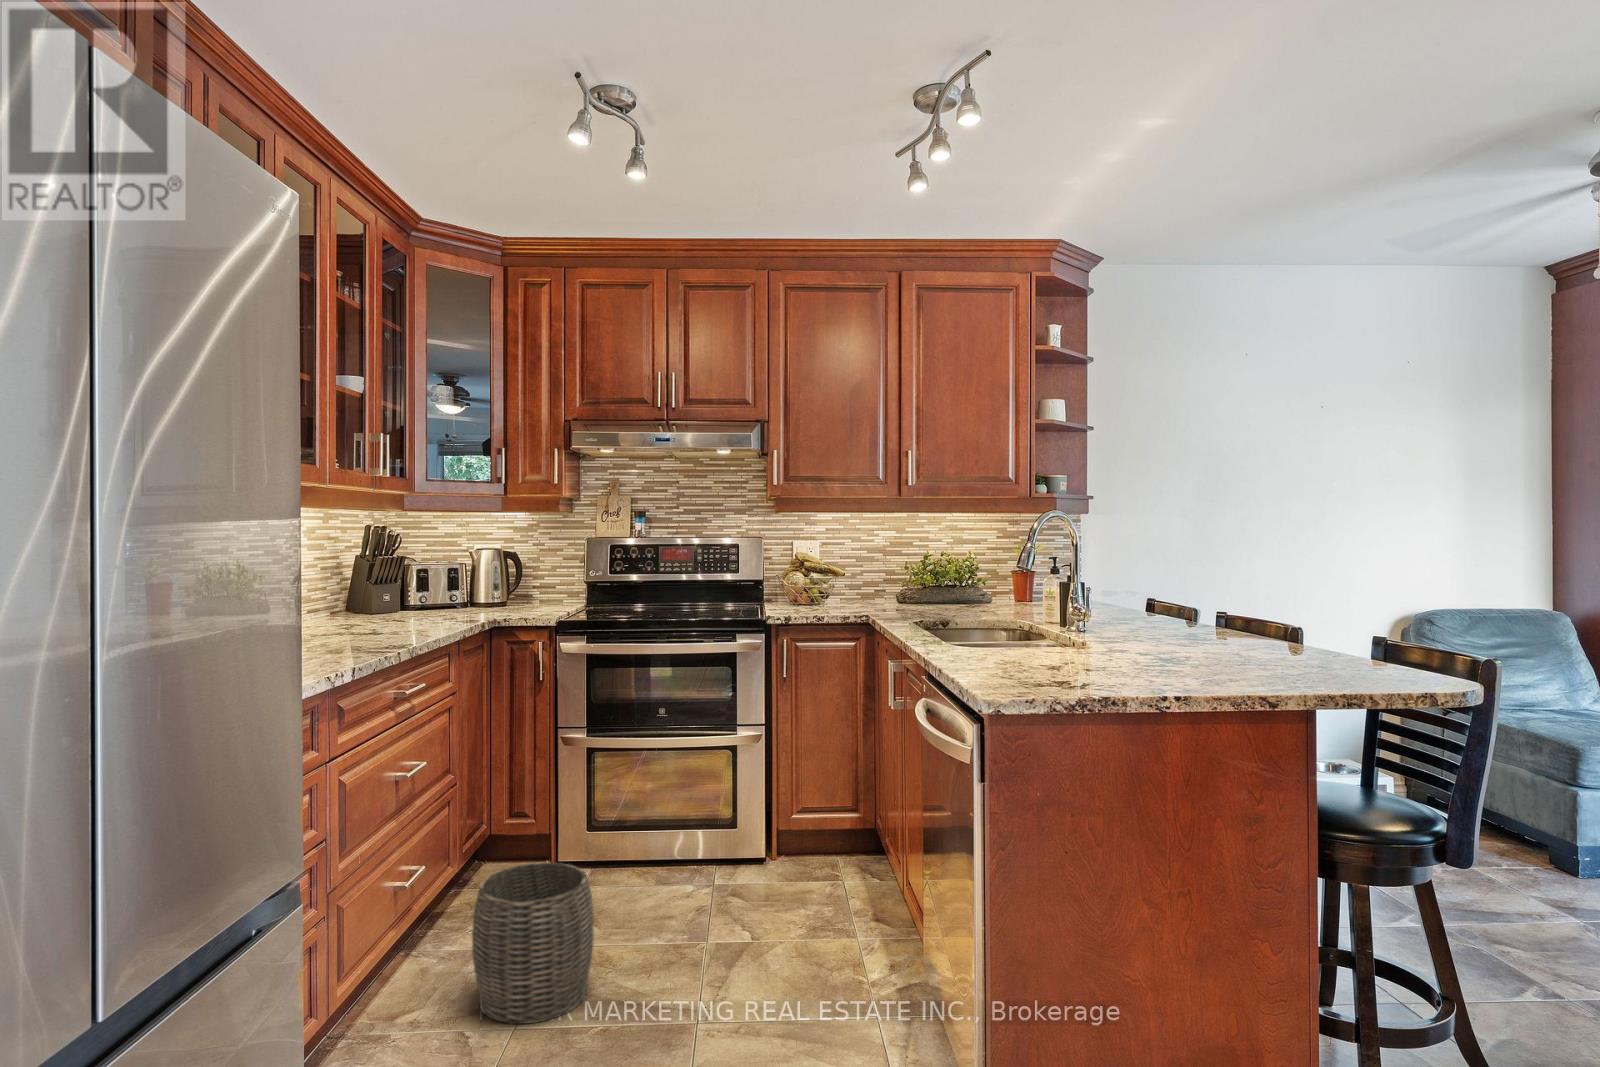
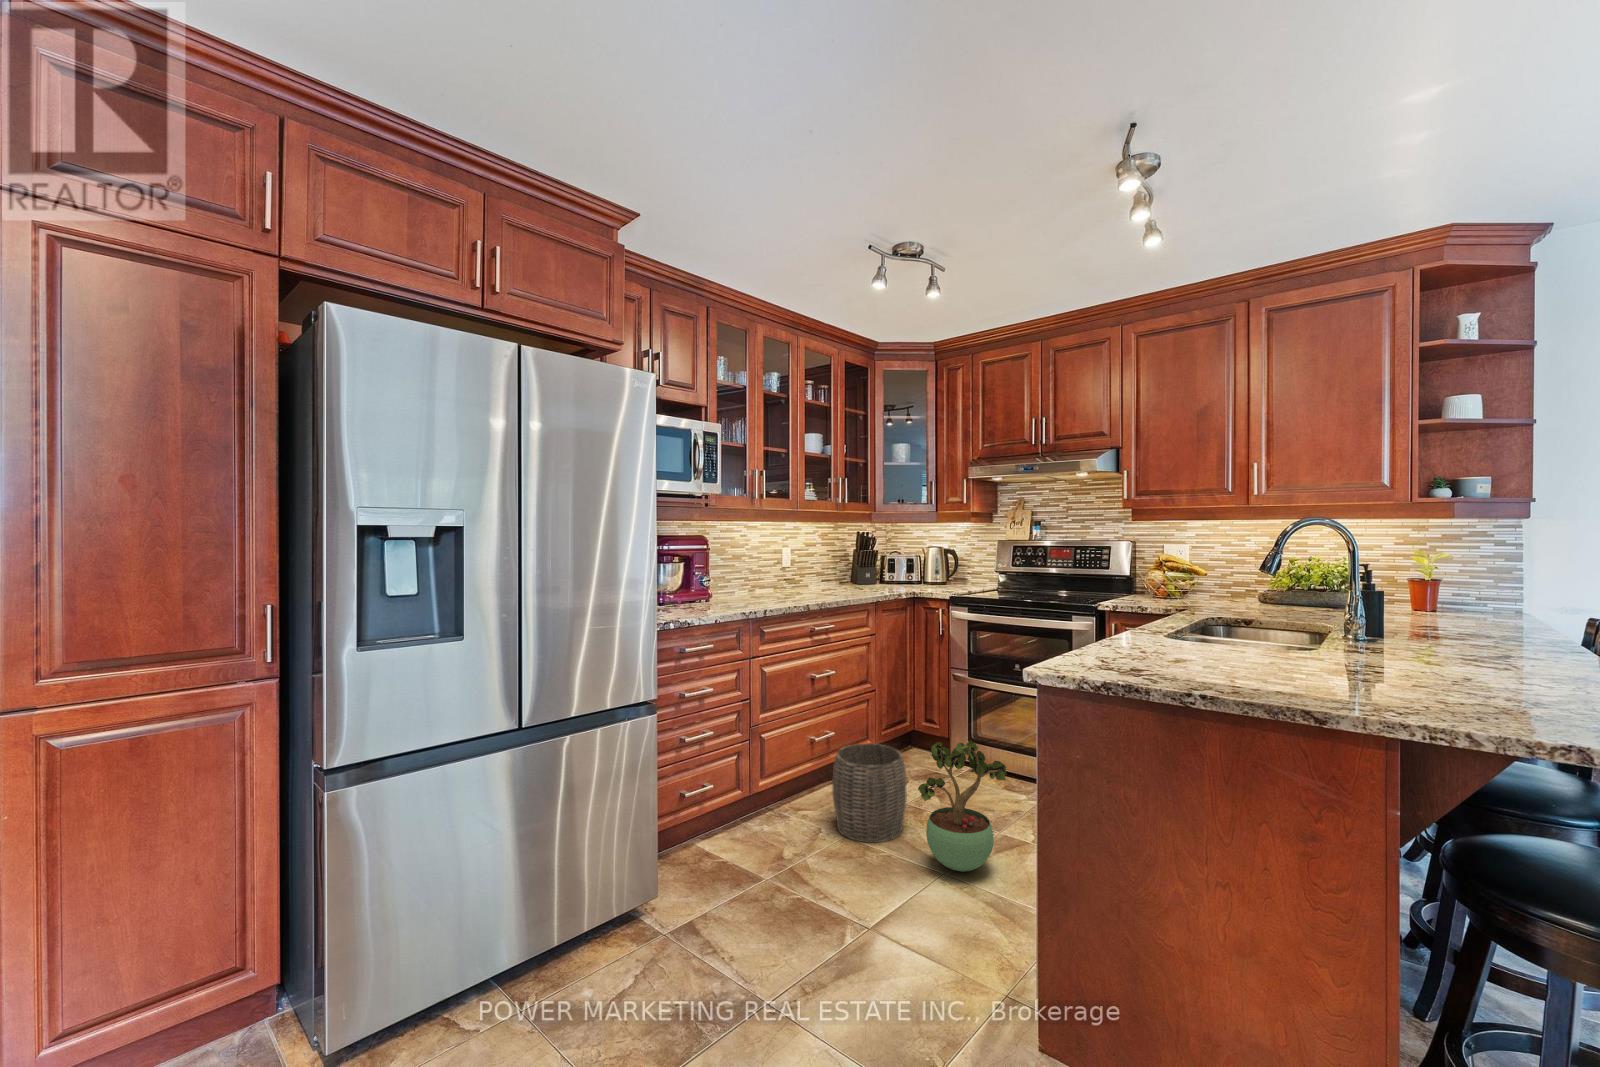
potted plant: none [653,818,767,1006] -> present [918,740,1006,872]

